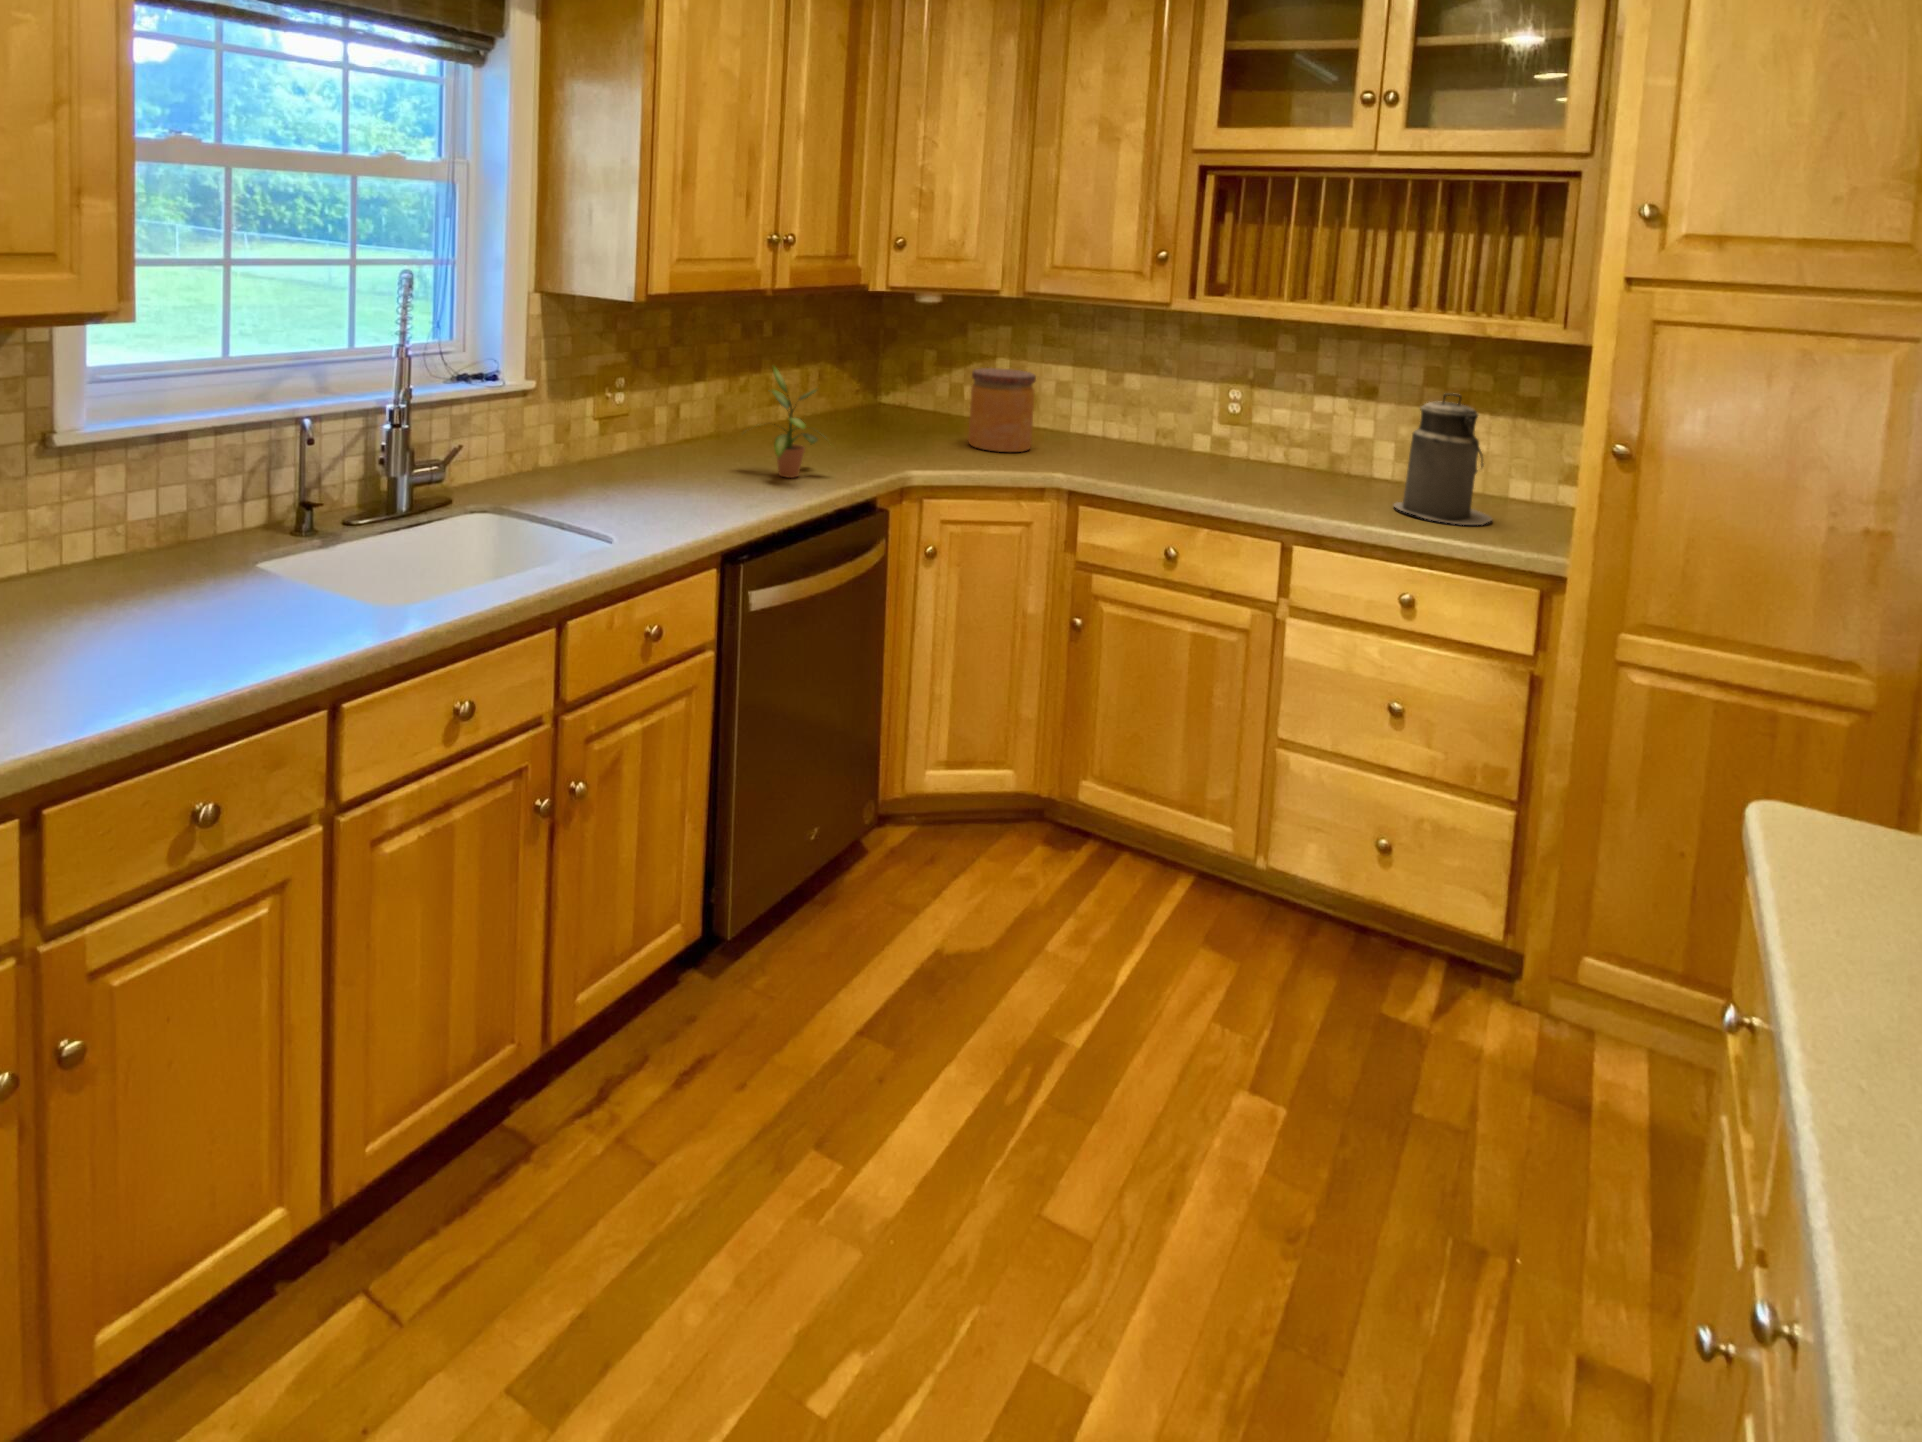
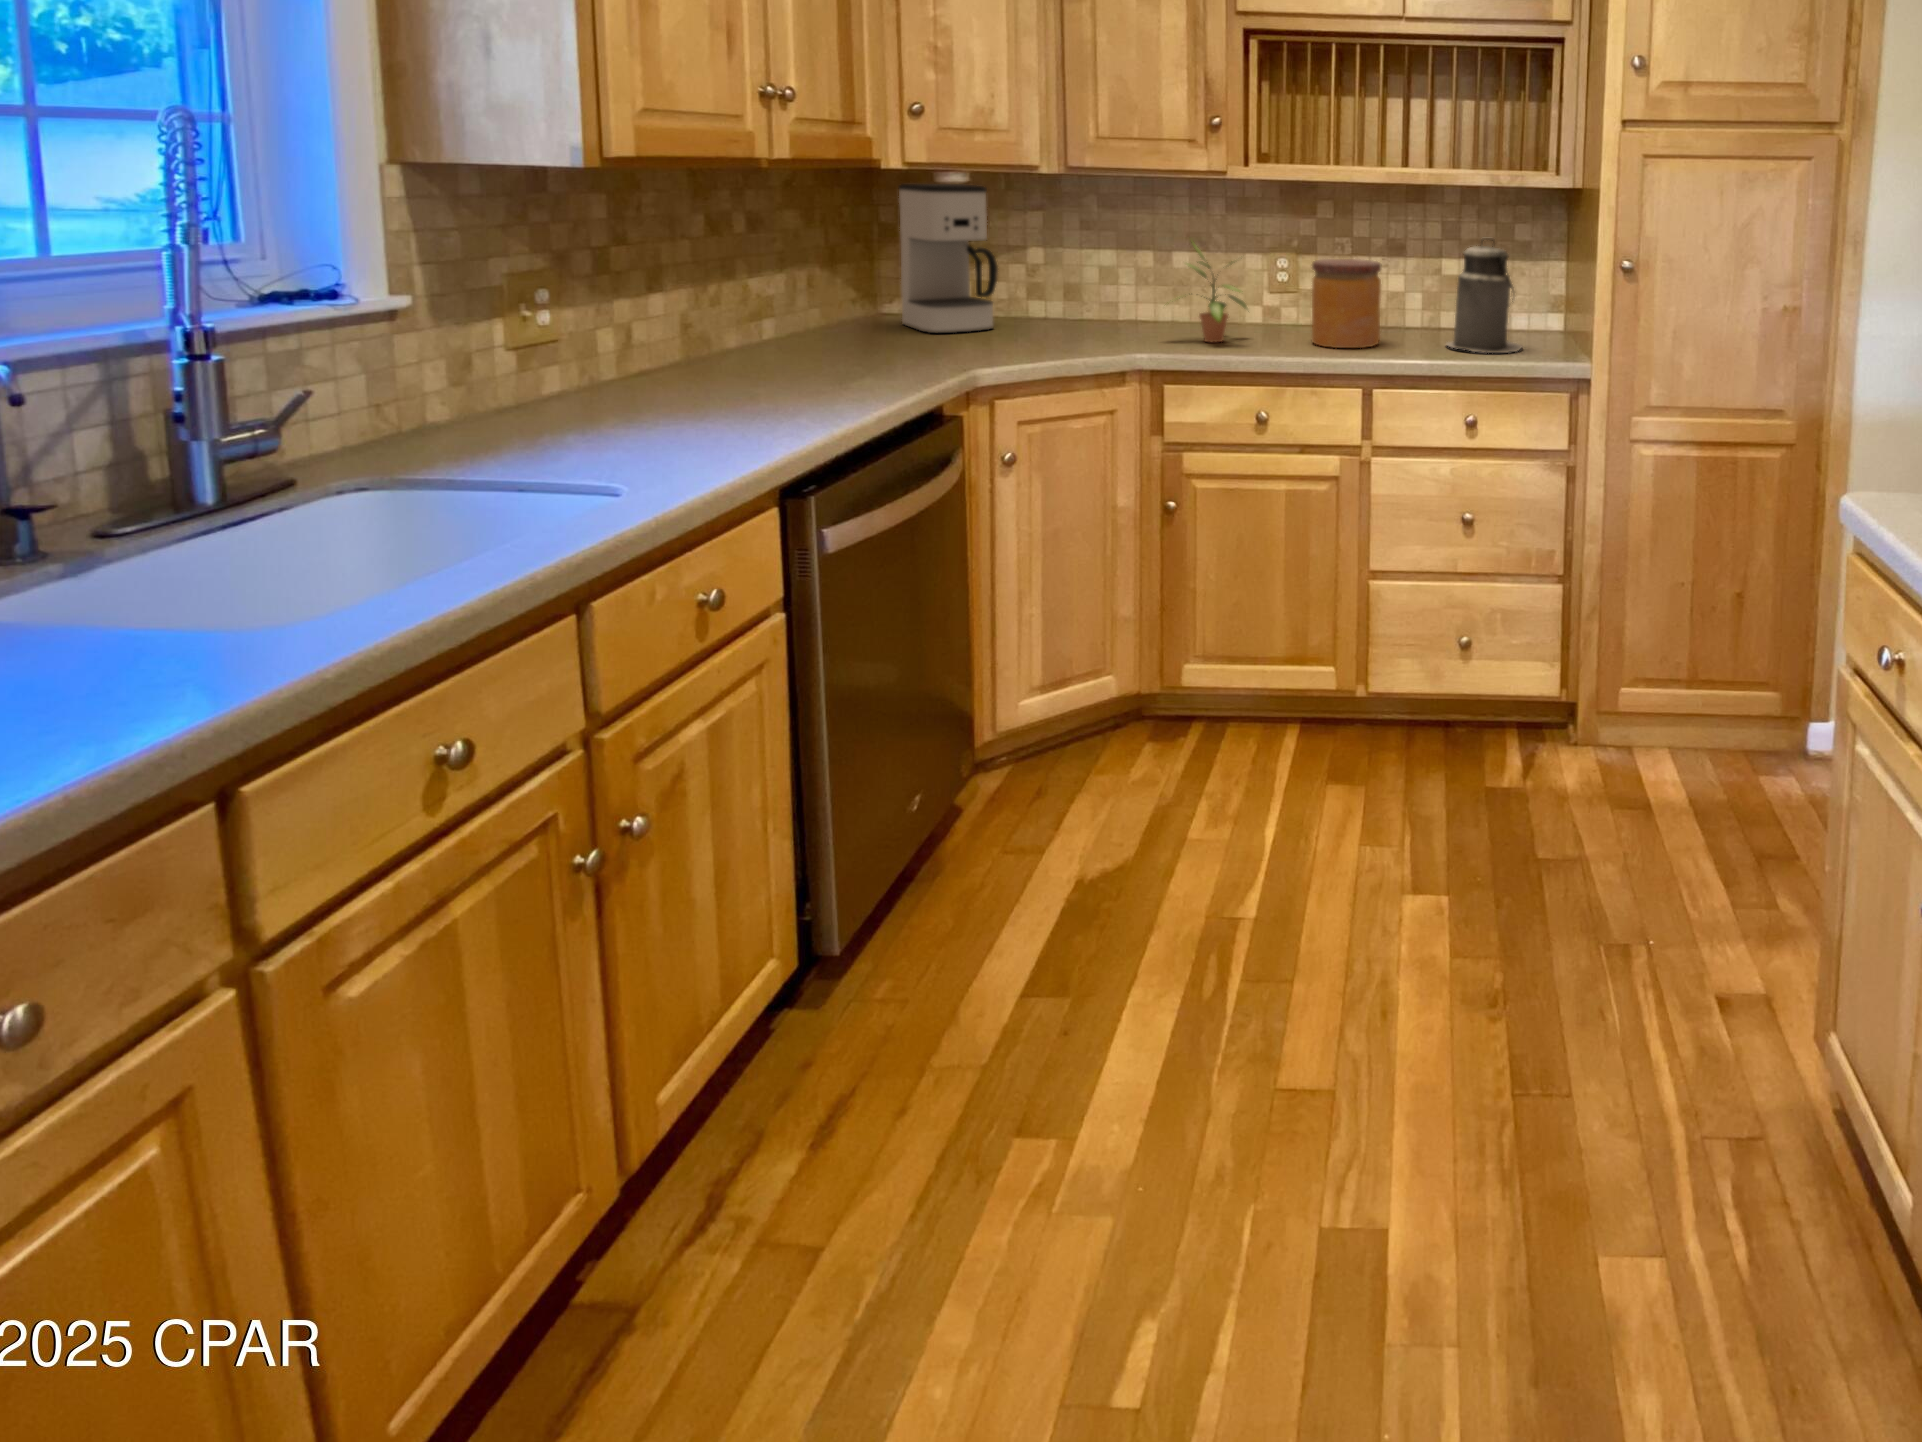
coffee maker: none [883,302,962,433] -> present [899,184,998,333]
potted plant: present [772,366,826,478] -> present [1179,243,1247,342]
jar: present [968,368,1036,452] -> present [1312,259,1382,348]

